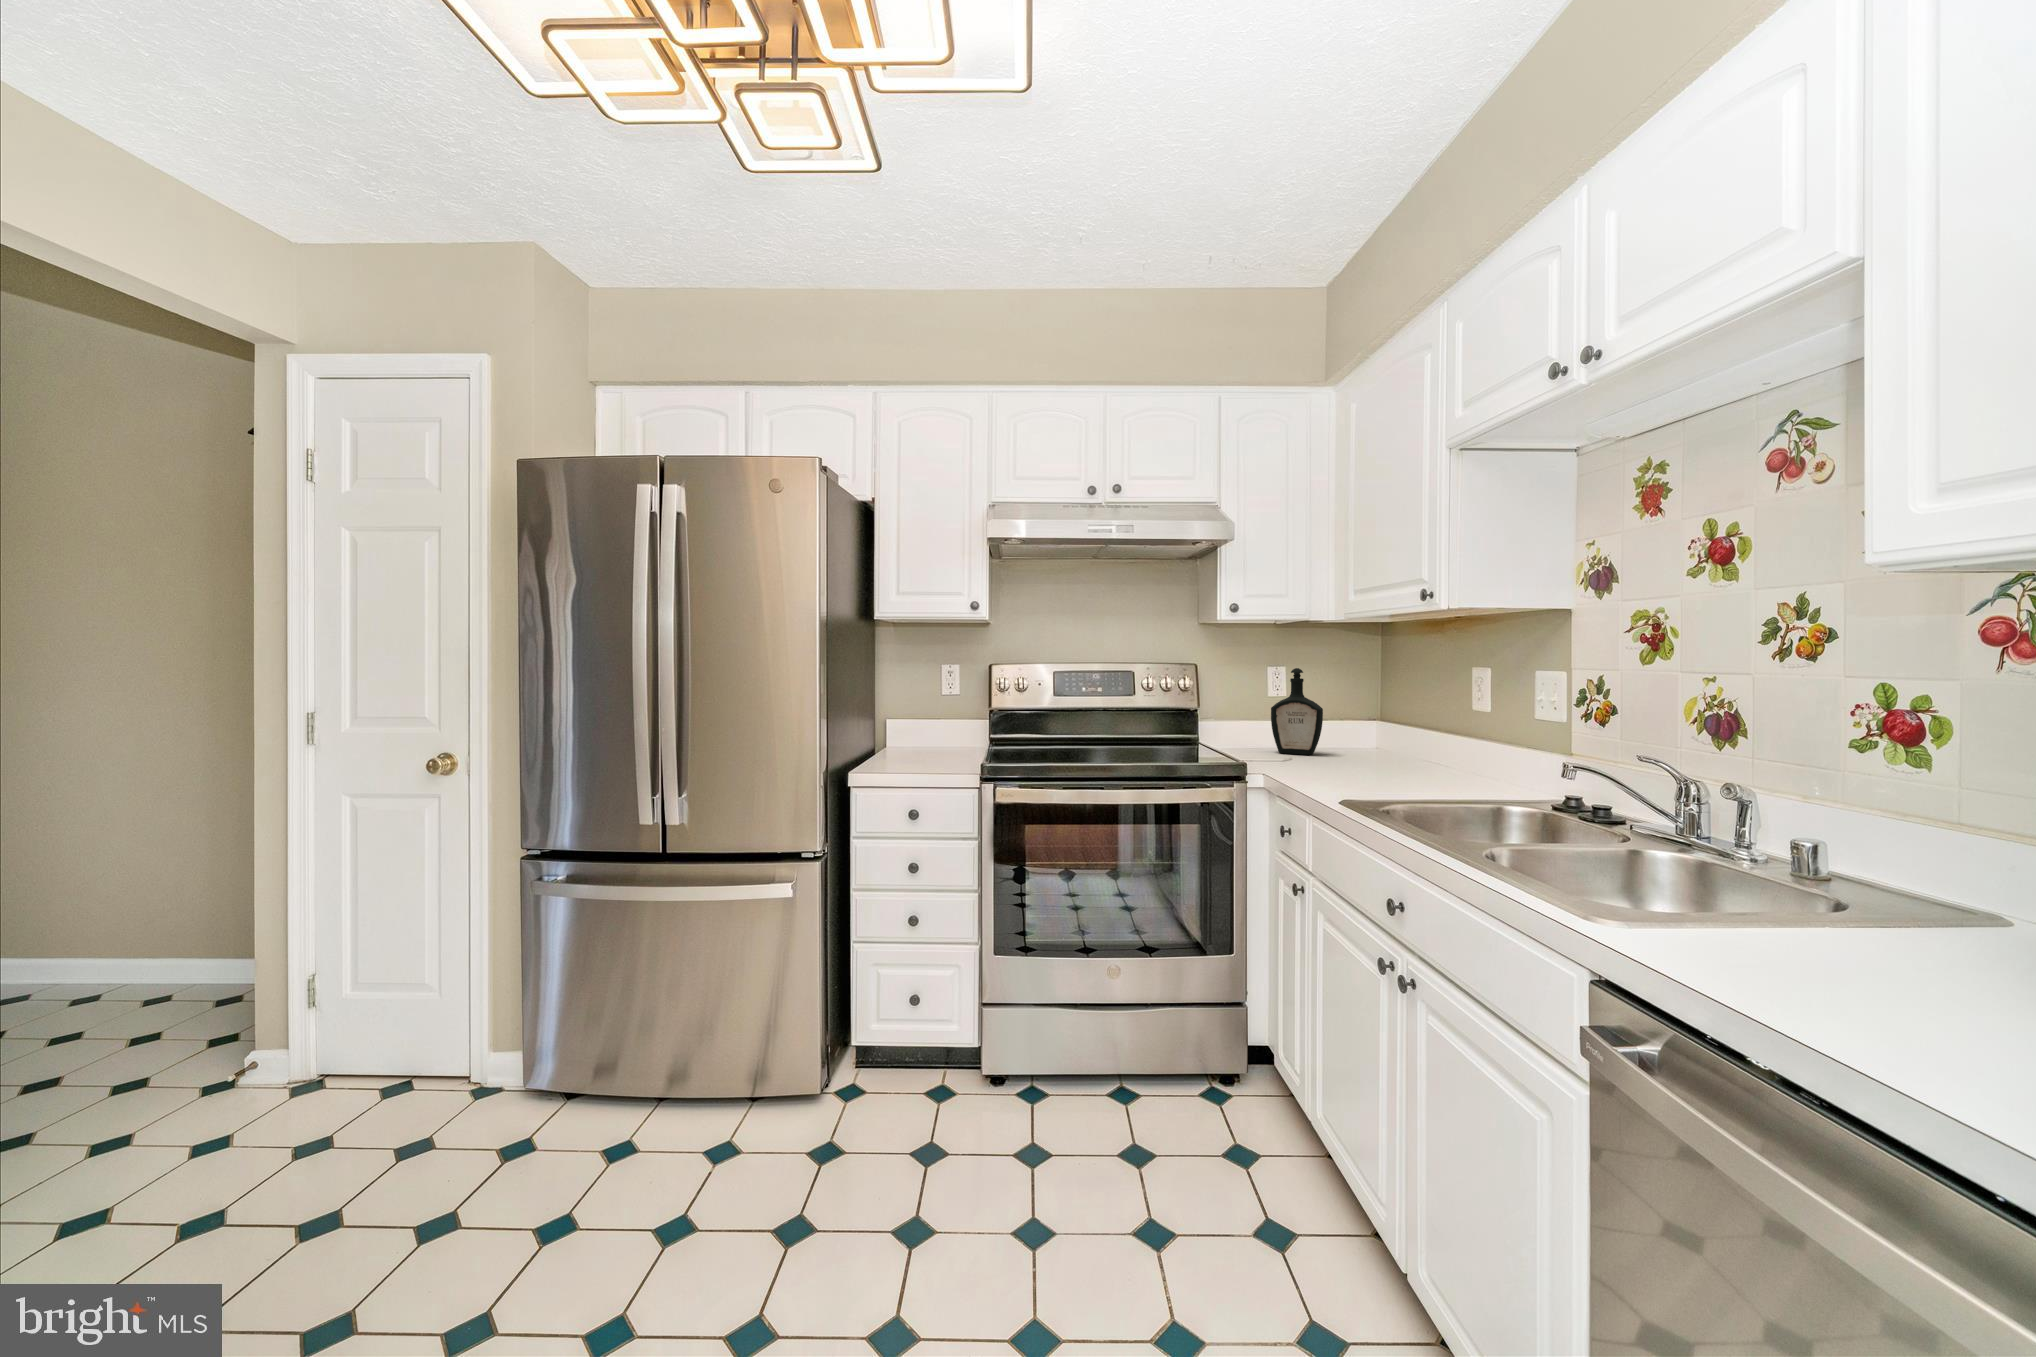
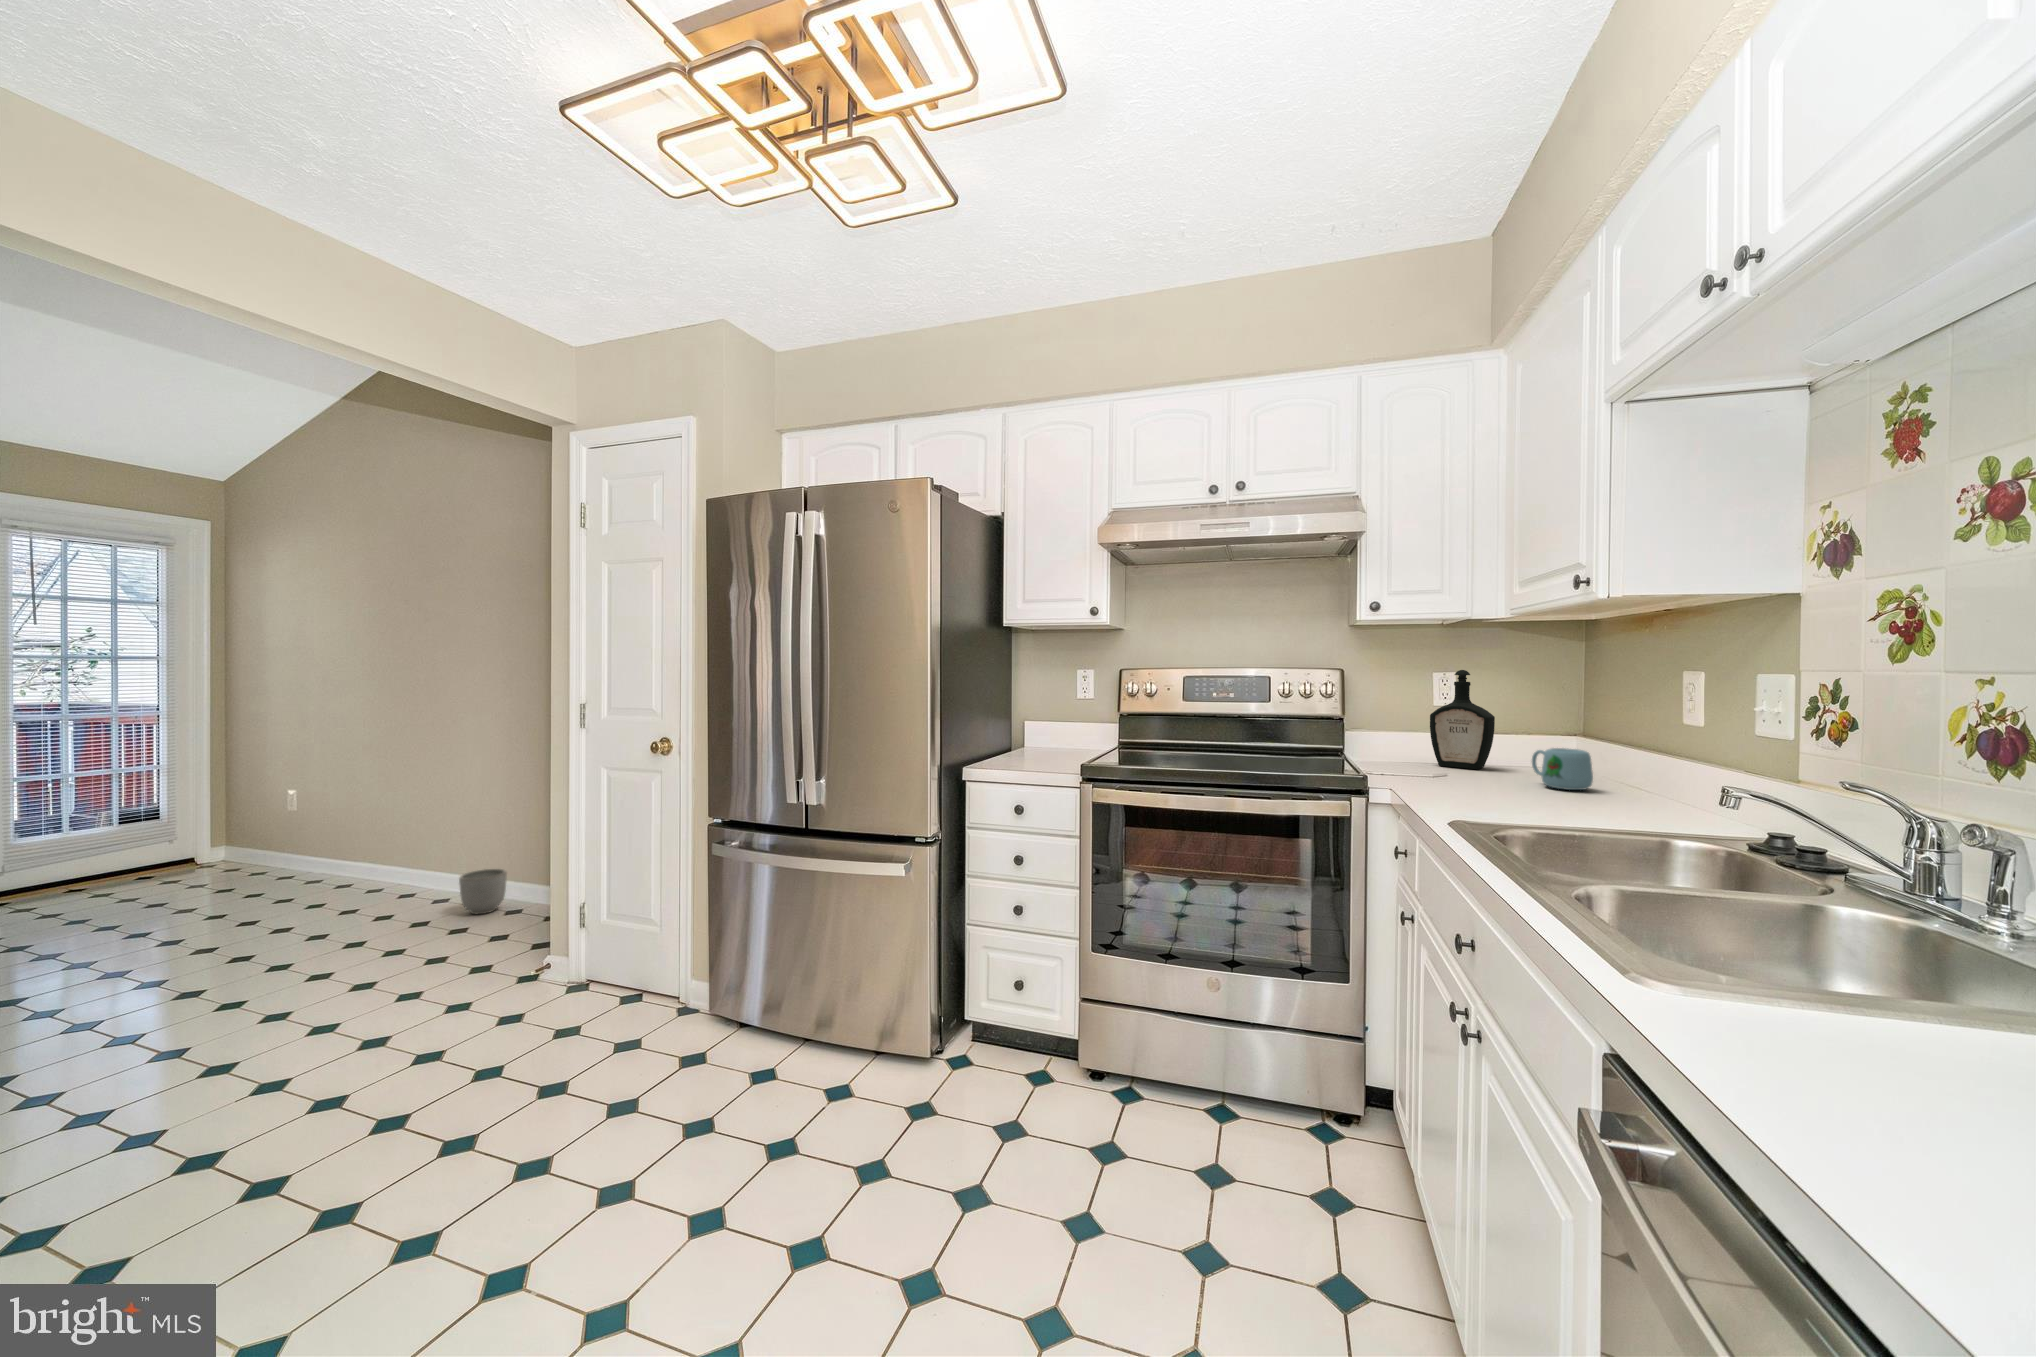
mug: none [1361,734,1409,769] -> present [1532,748,1593,790]
planter: none [56,949,140,1017] -> present [459,869,507,914]

